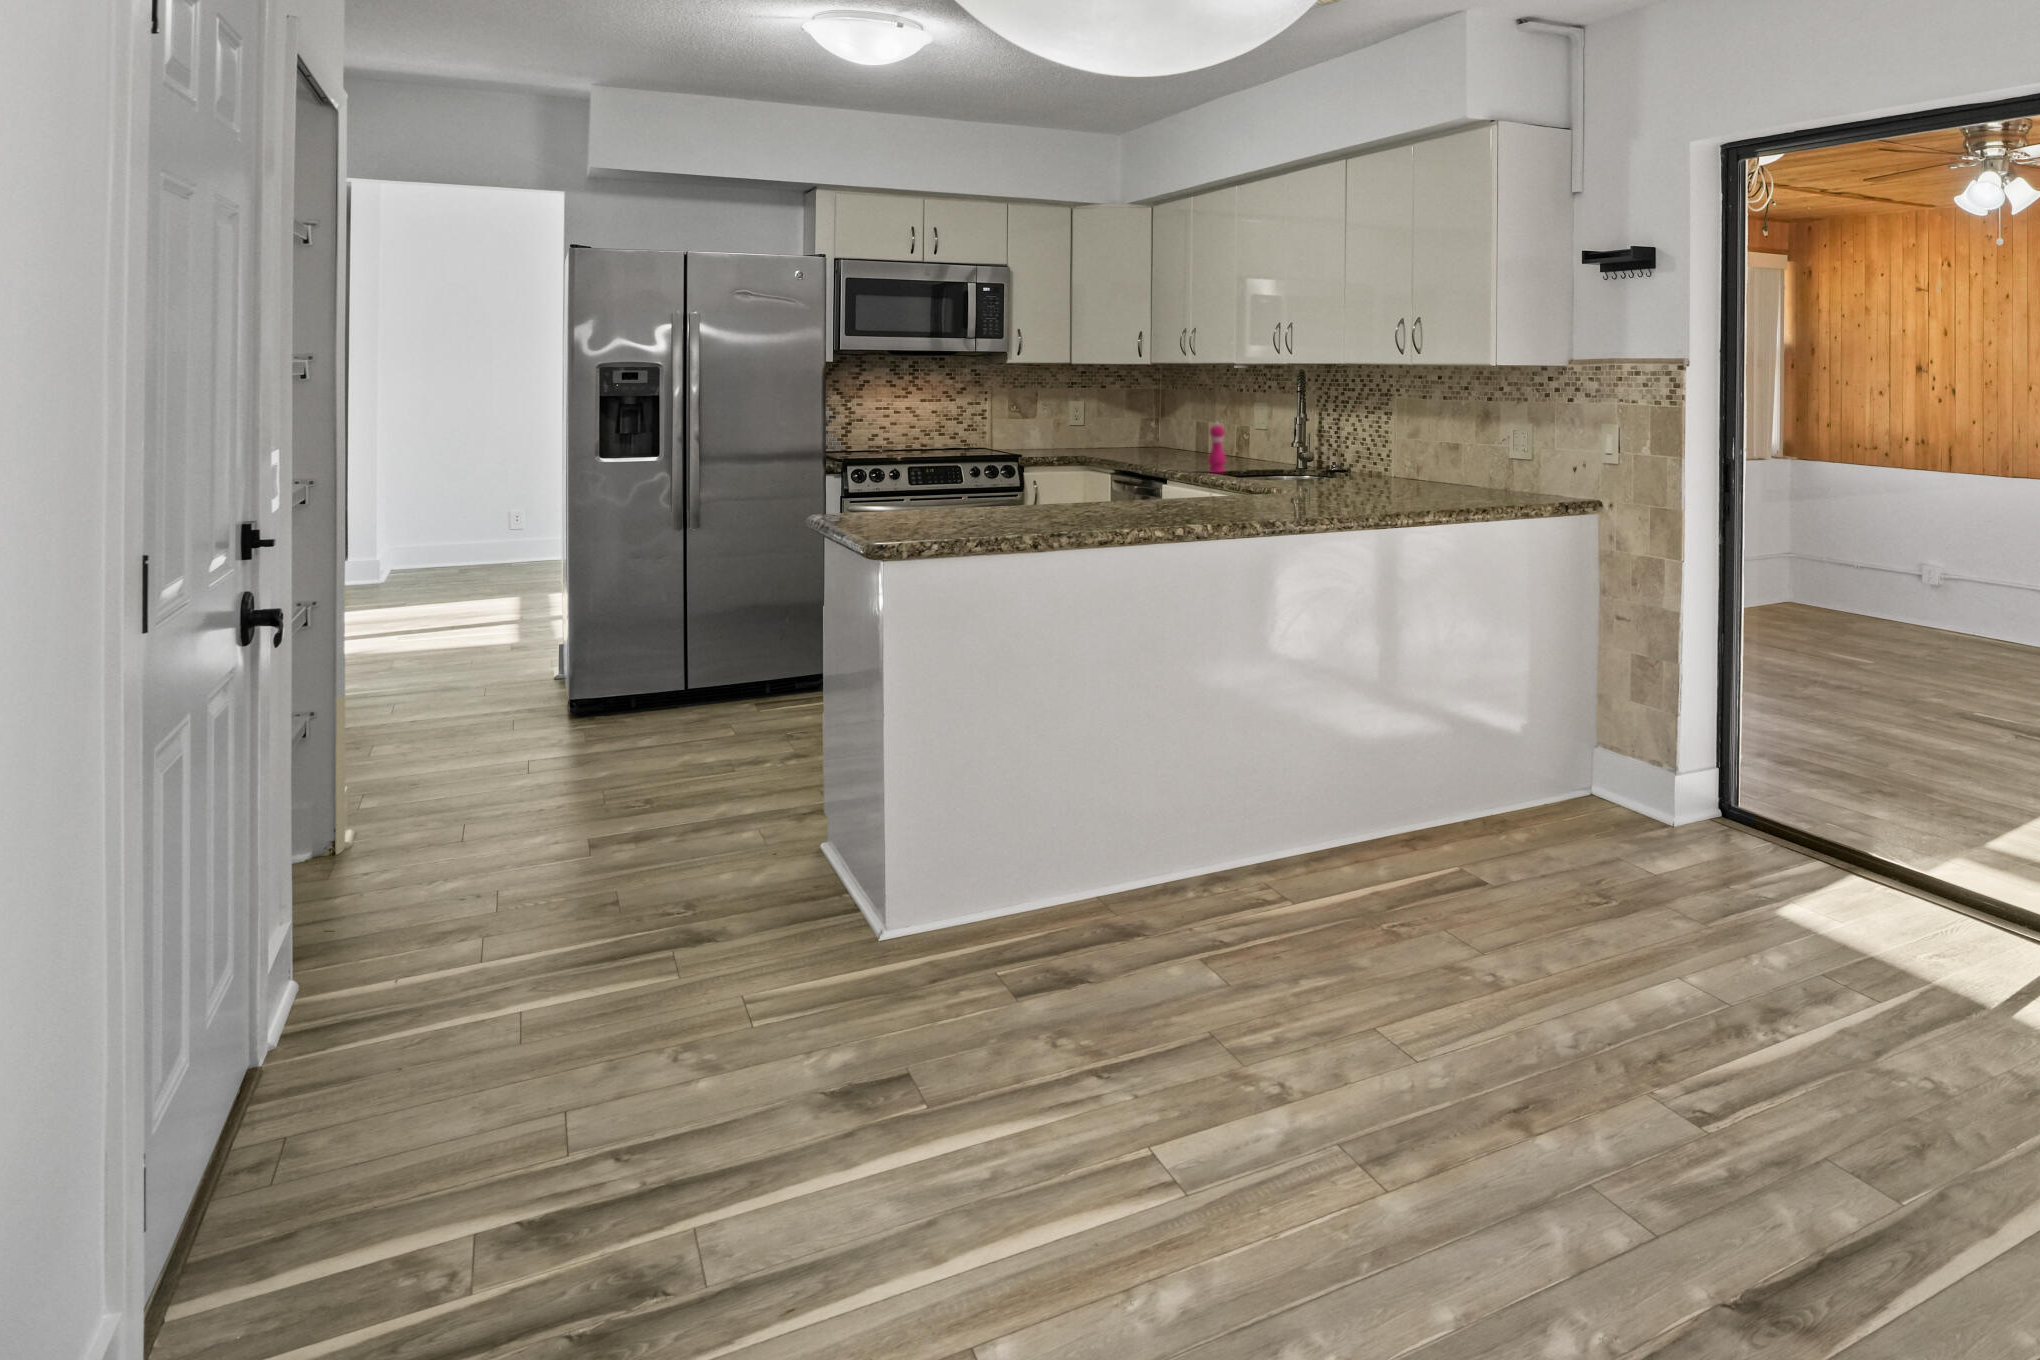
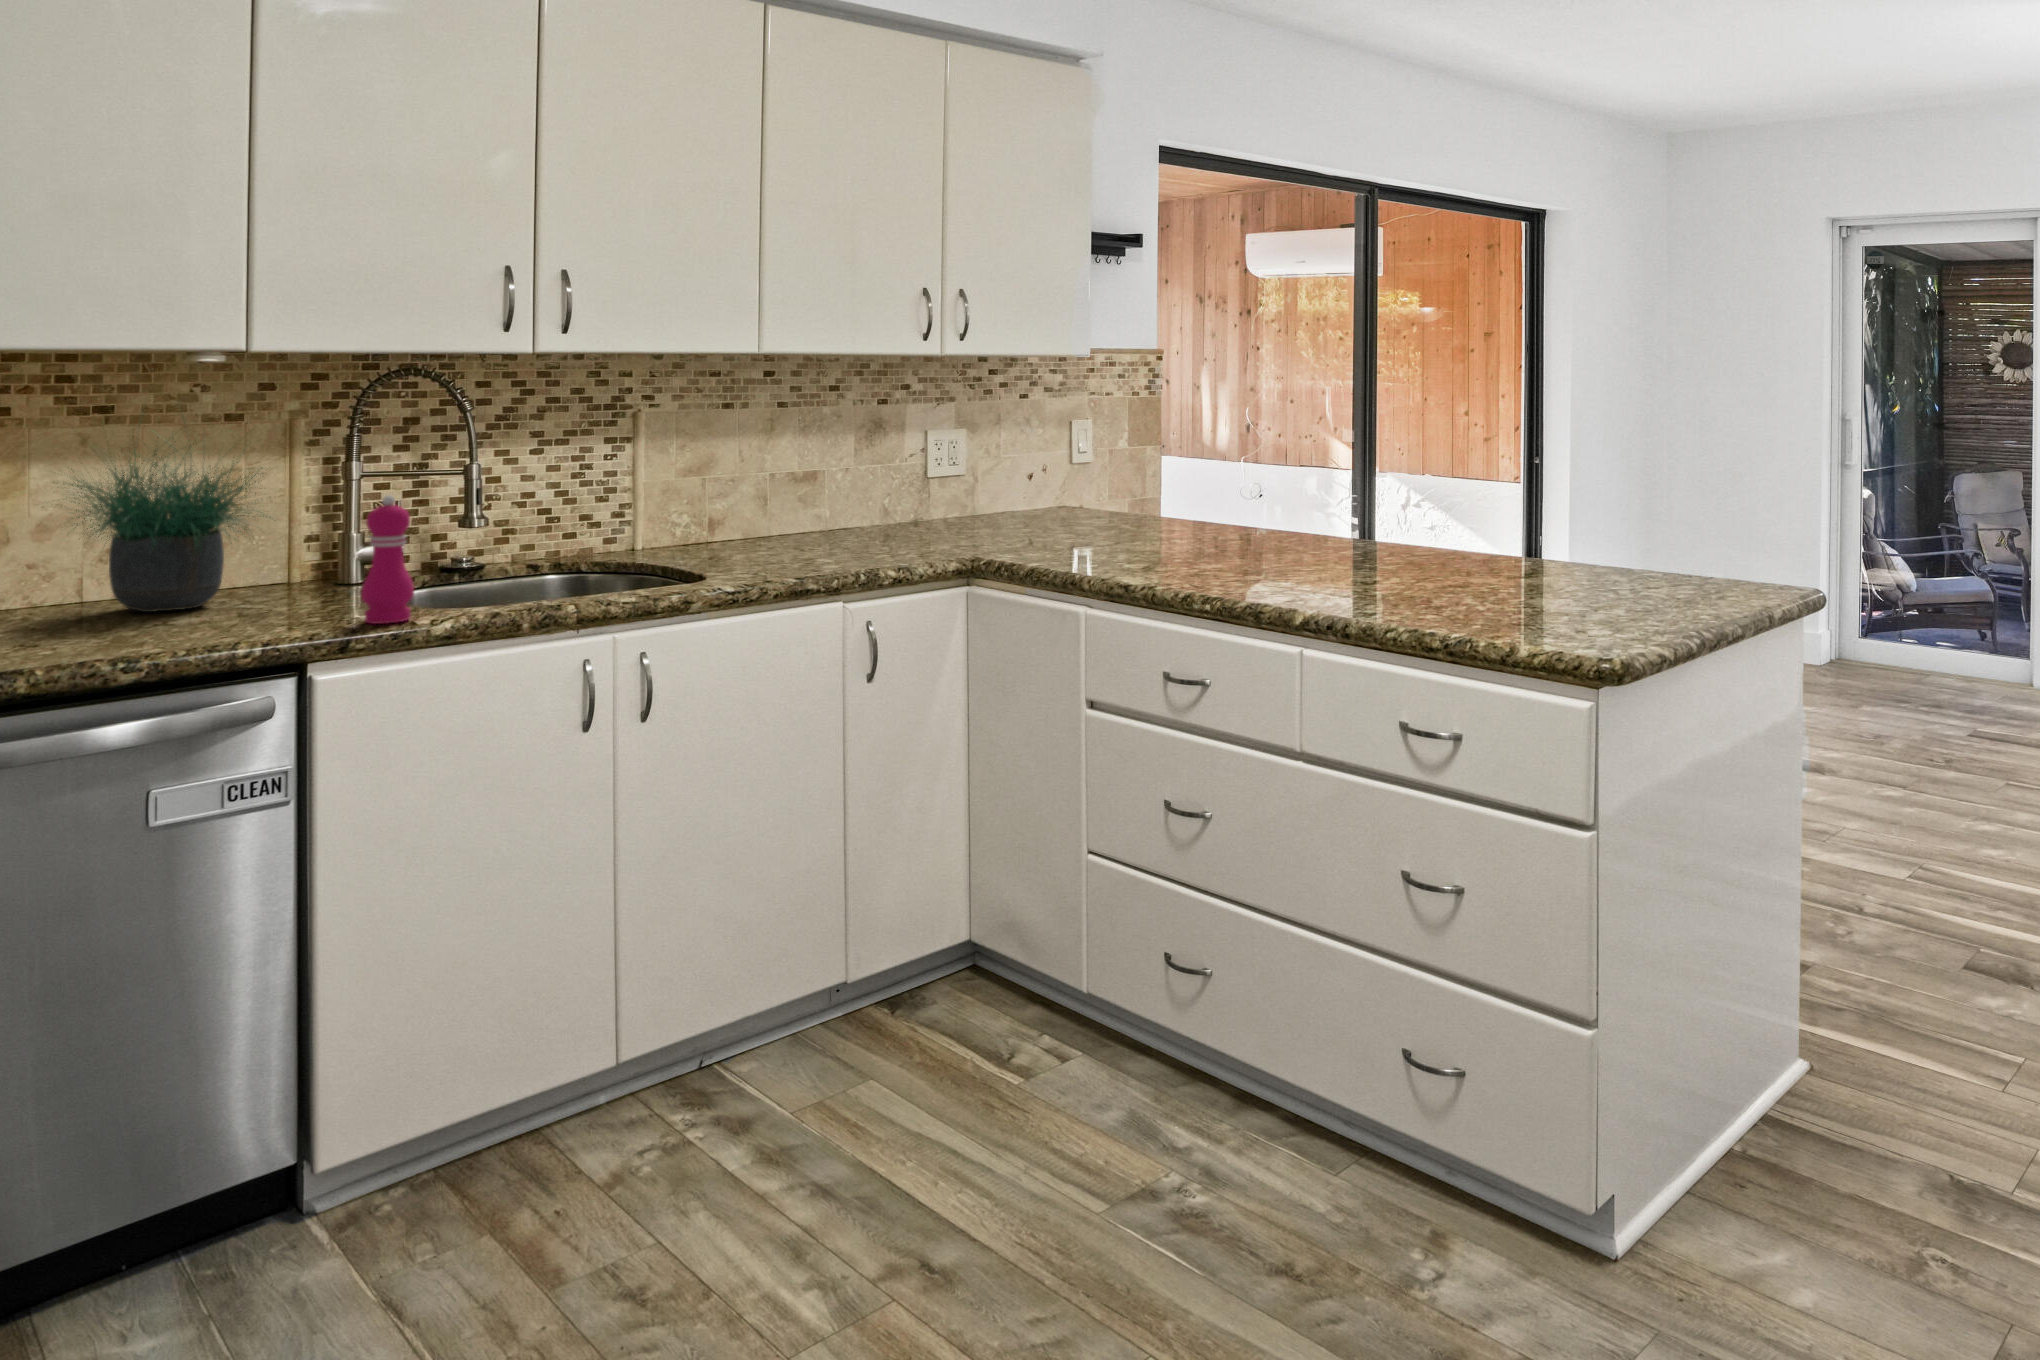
potted plant: none [1244,382,1329,466] -> present [53,416,271,612]

